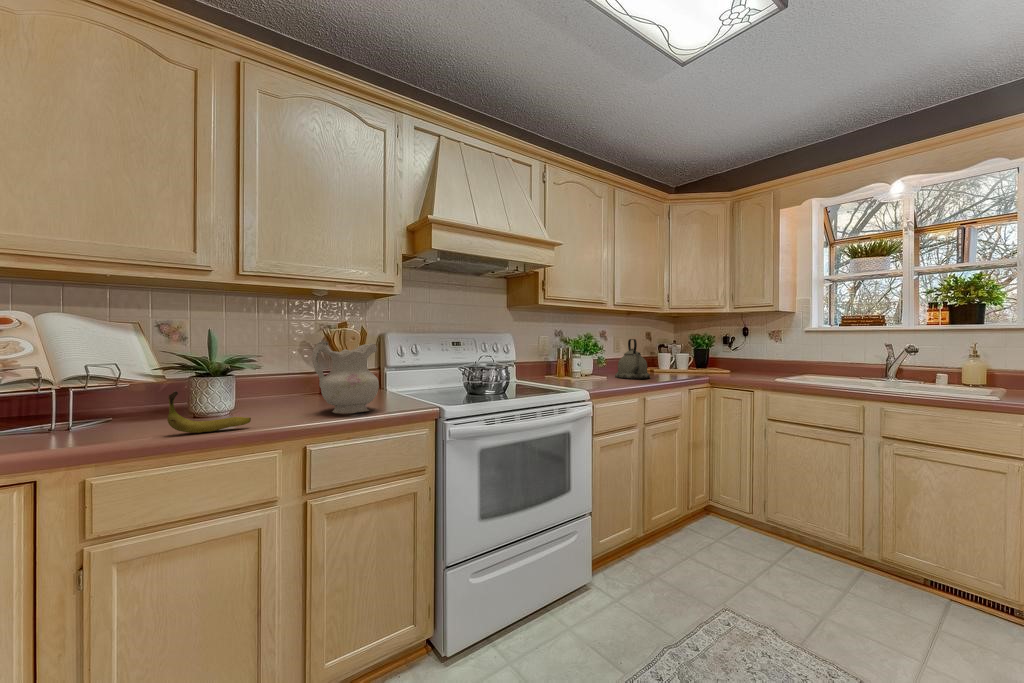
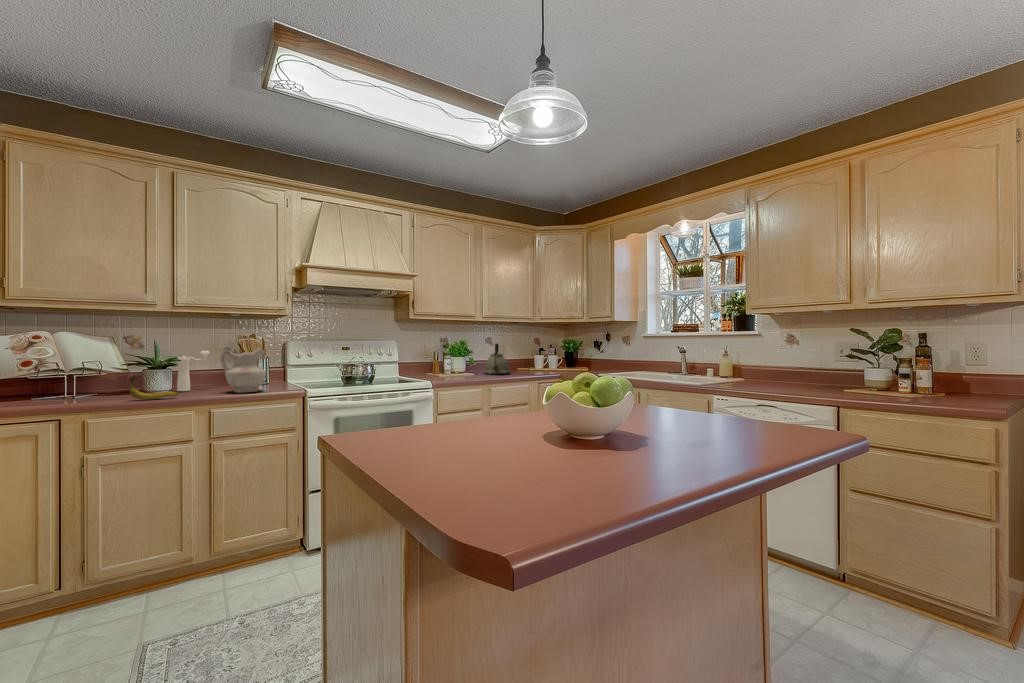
pepper mill: none [242,347,289,412] -> present [177,351,210,391]

